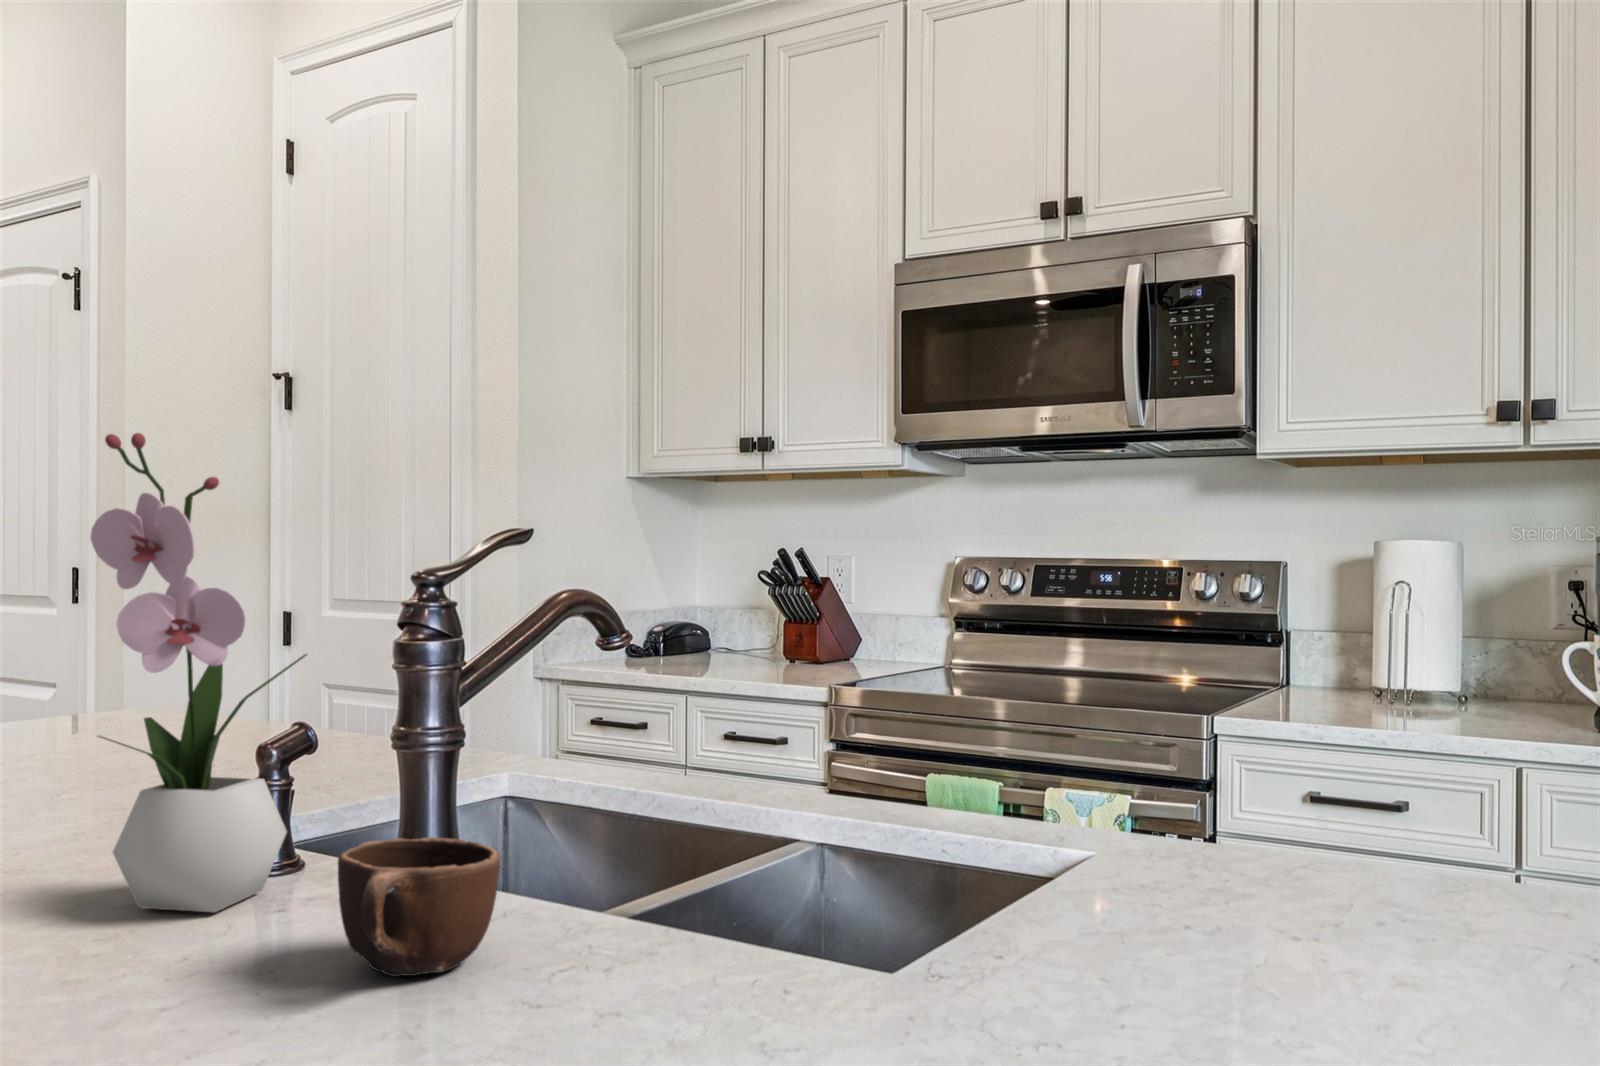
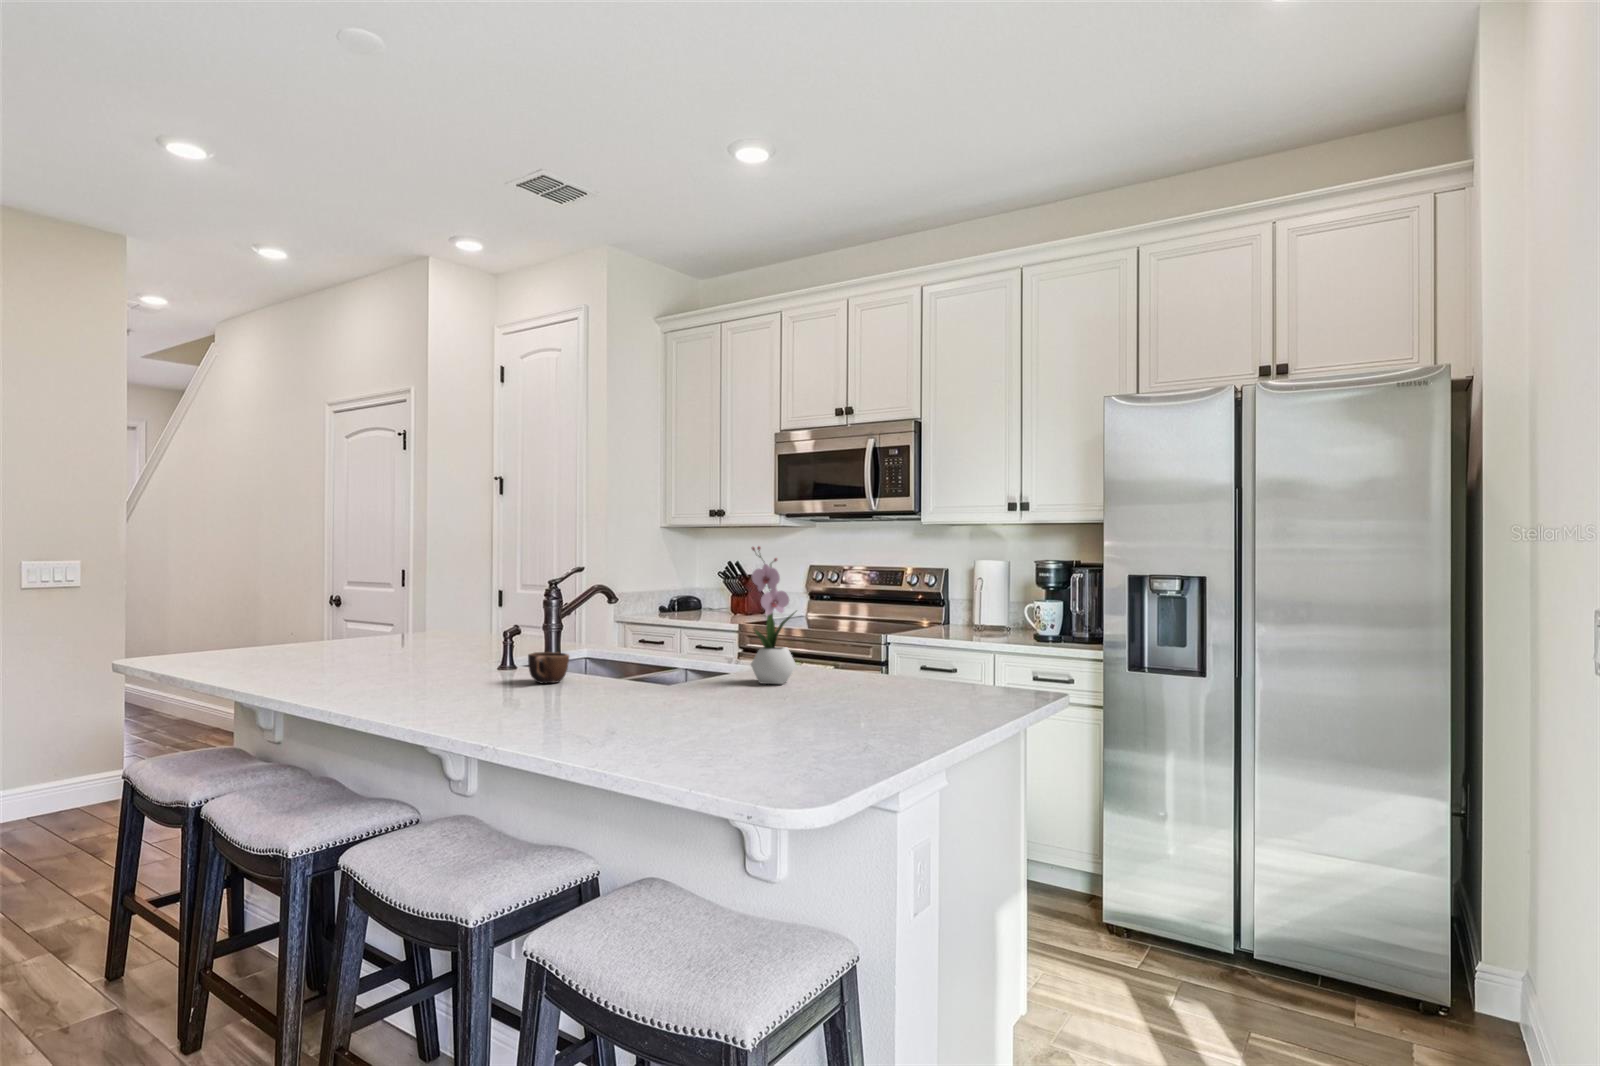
flower arrangement: present [90,433,307,912] -> present [751,546,796,684]

